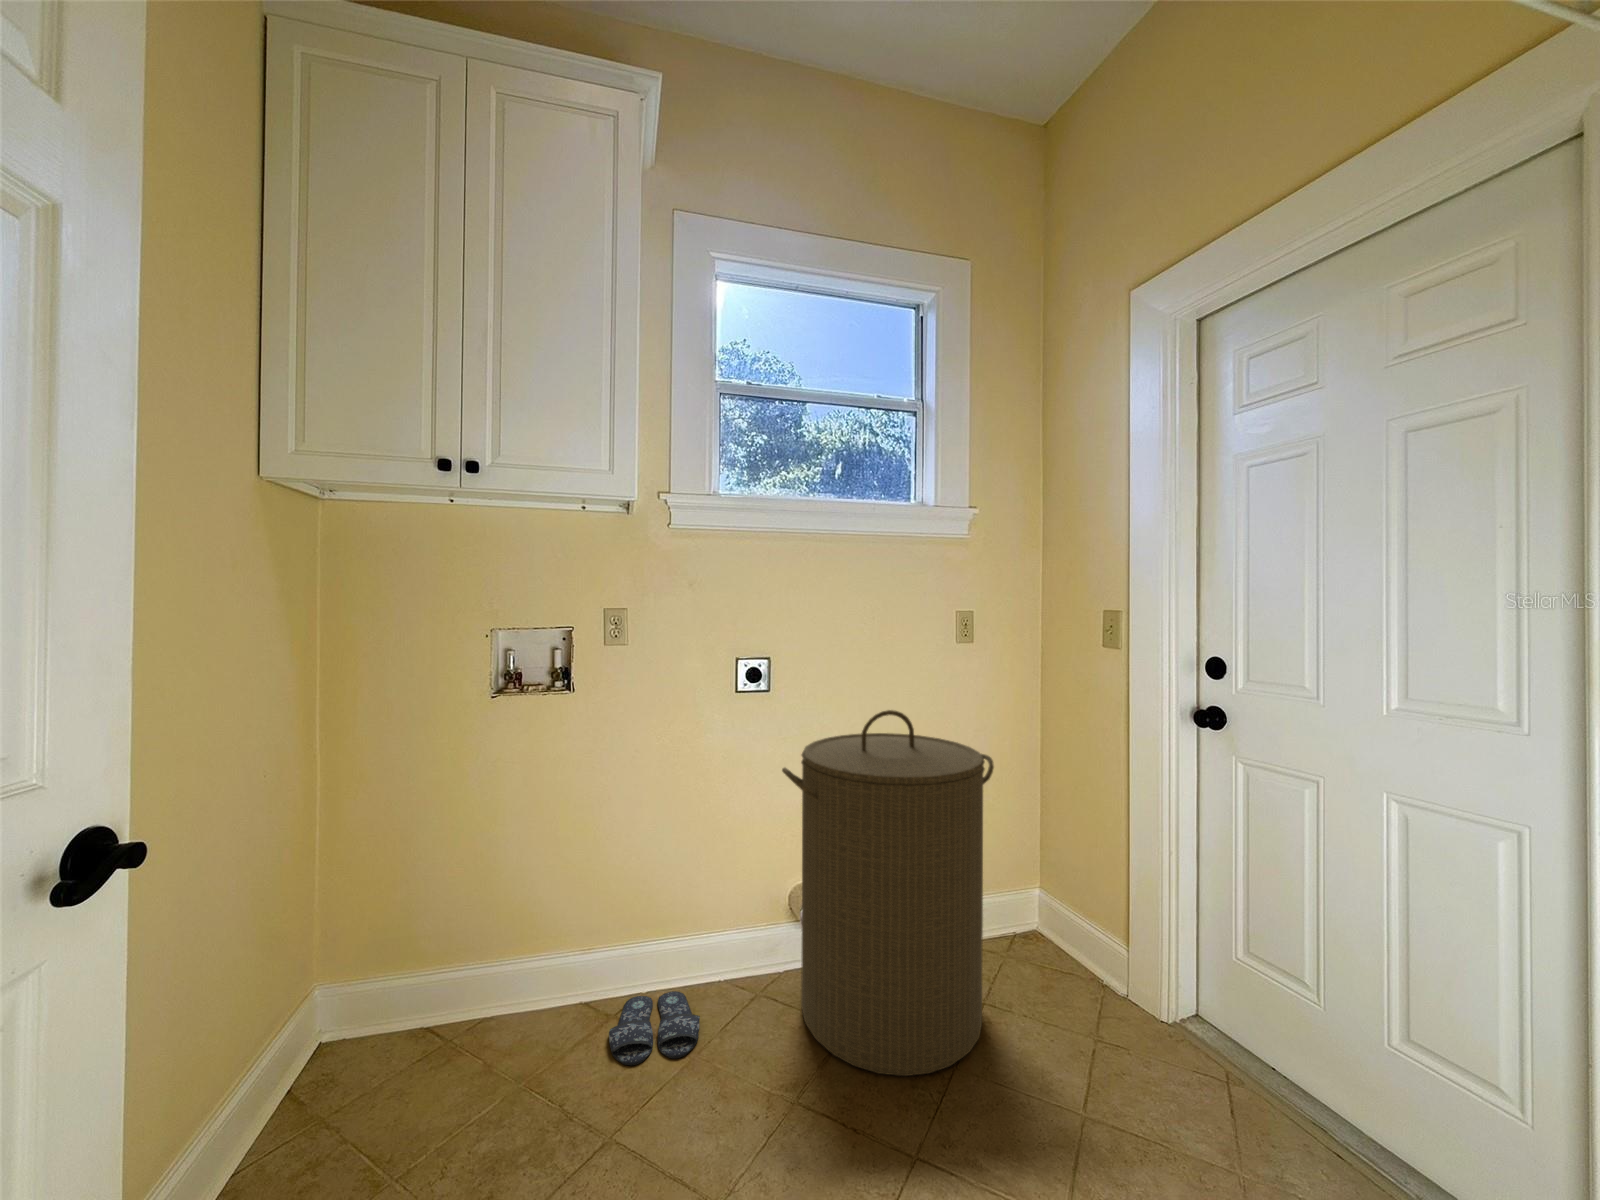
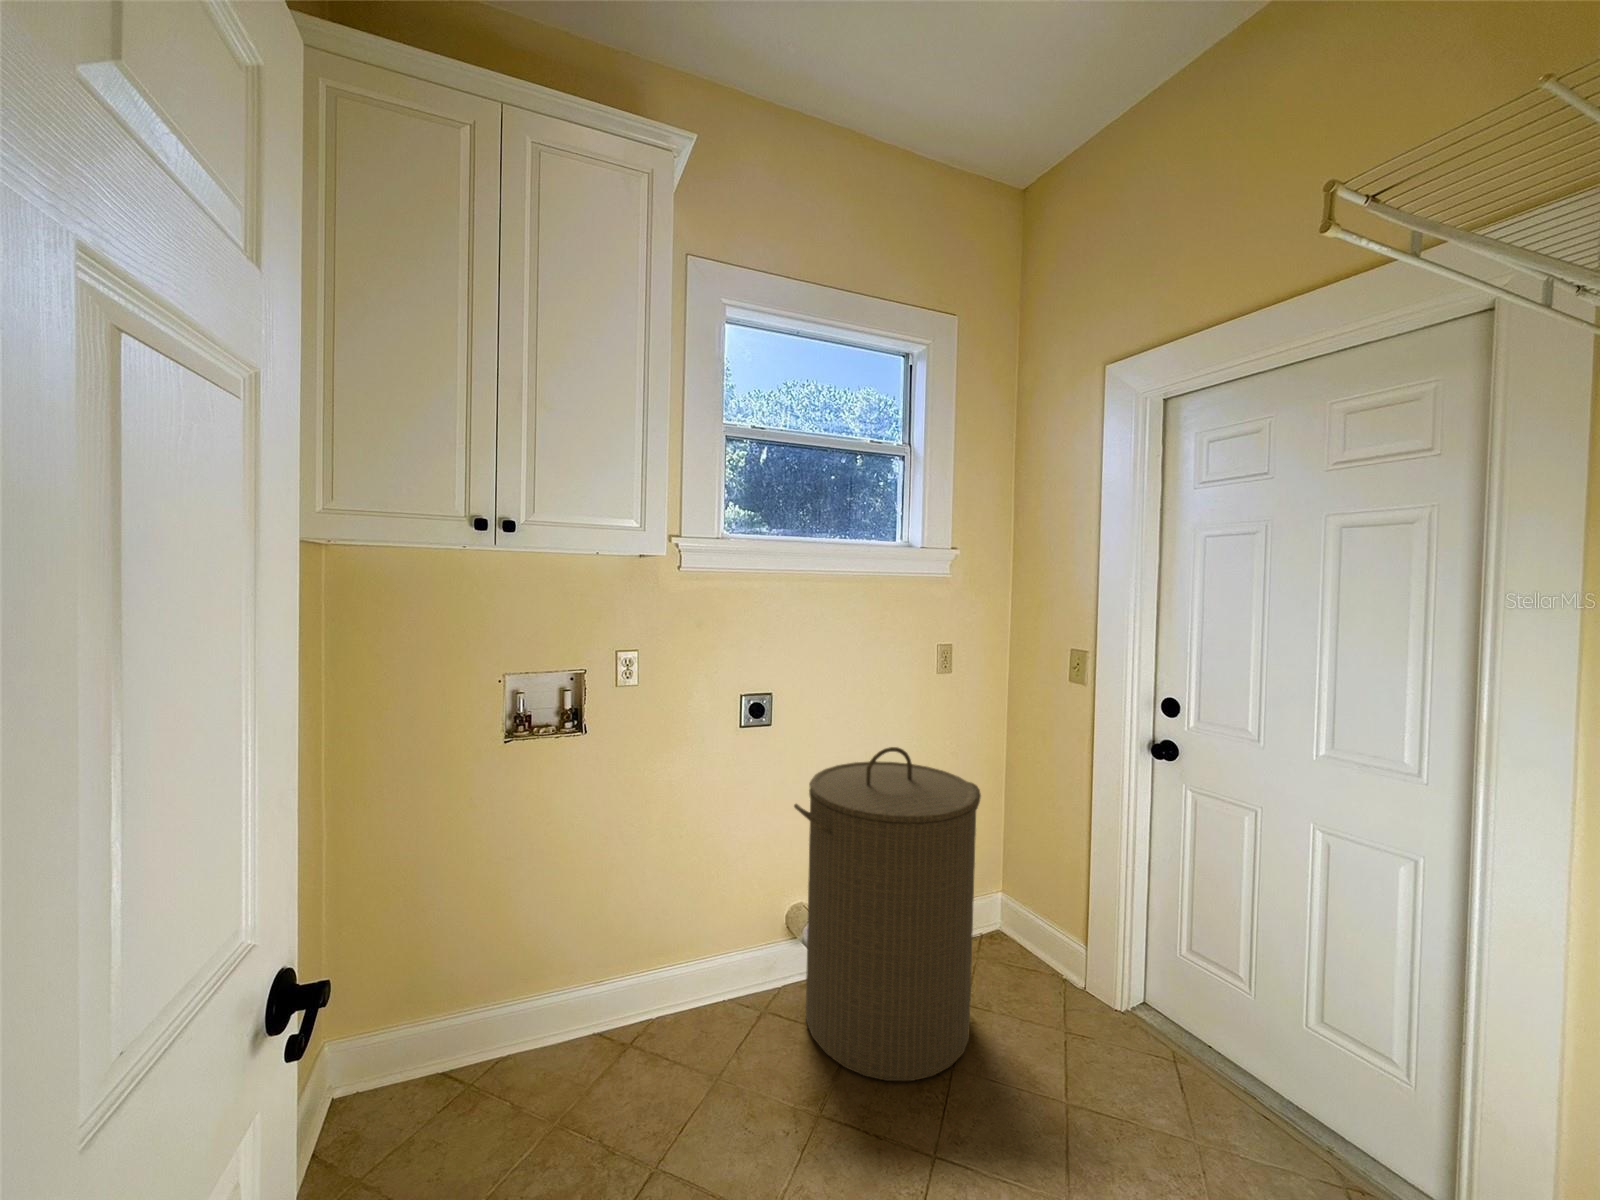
slippers: present [609,991,700,1065] -> none [629,1015,716,1095]

